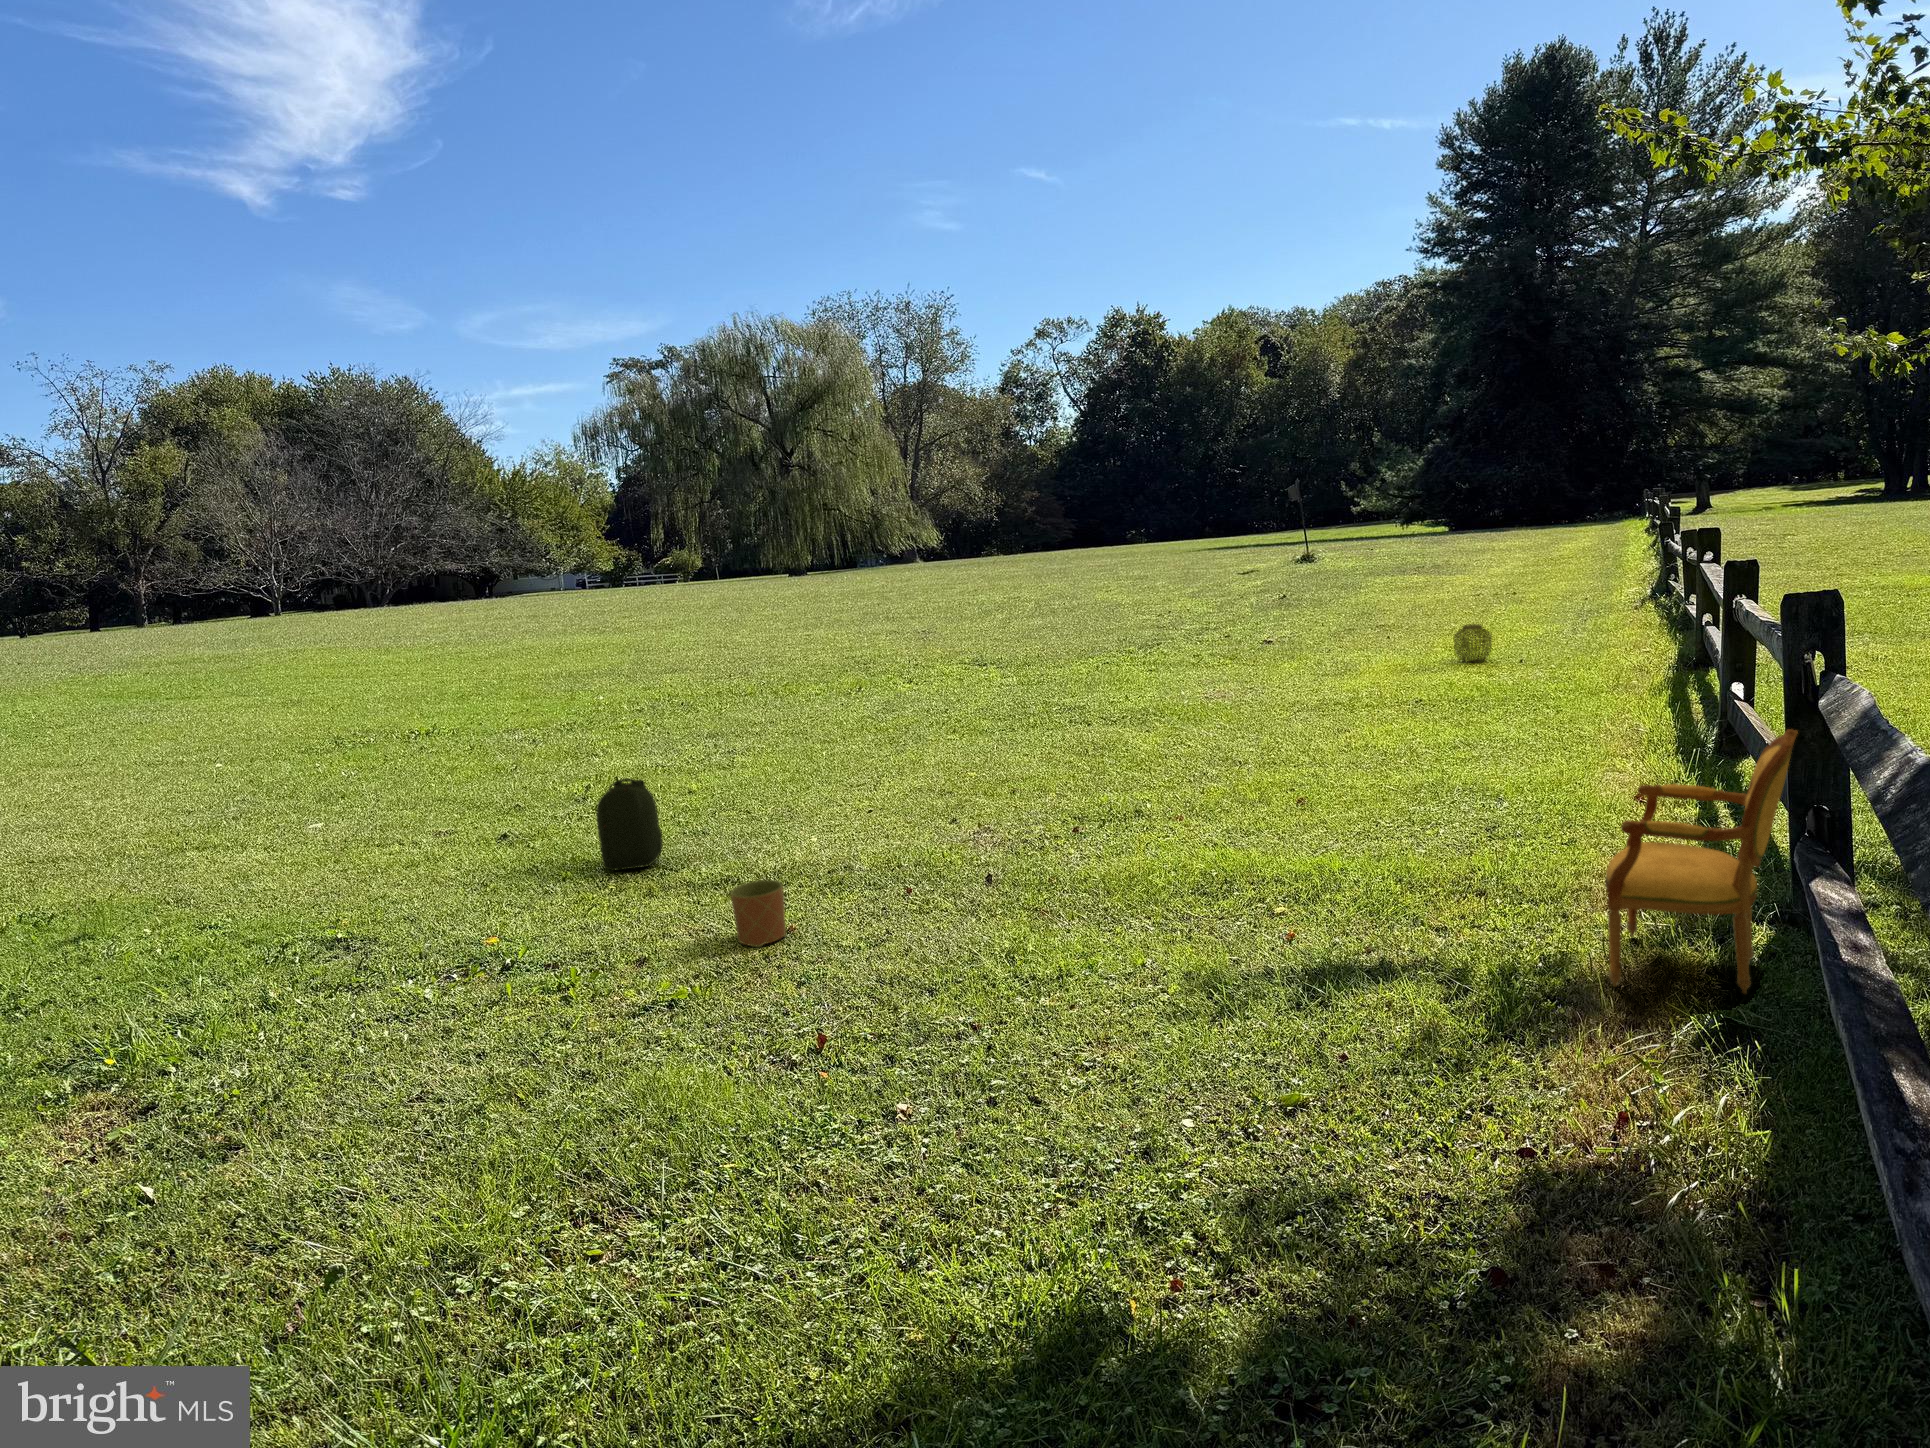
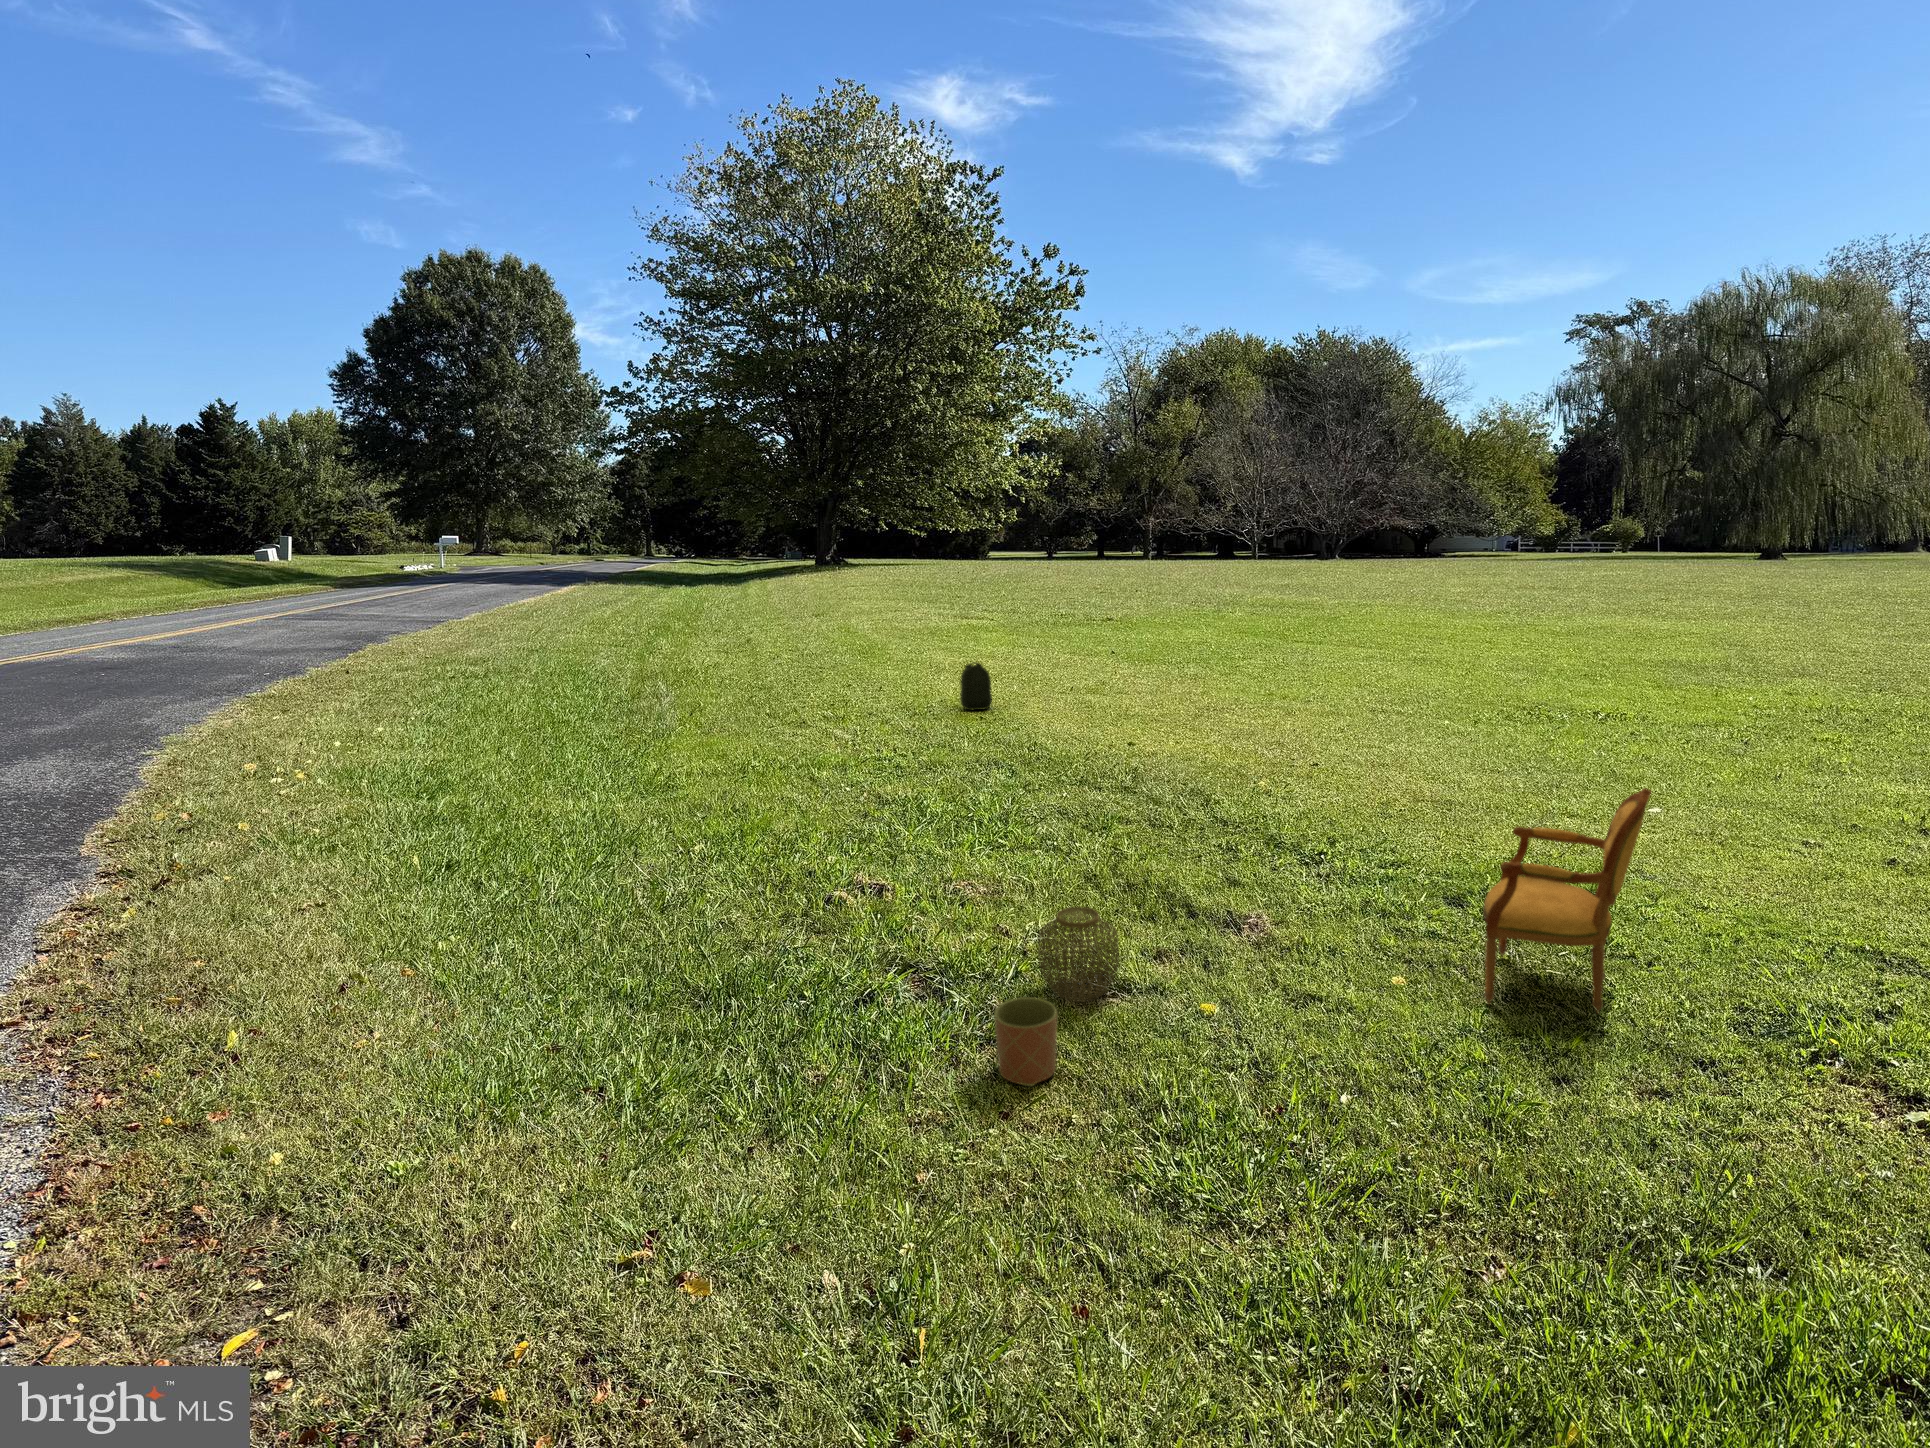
woven basket: present [1454,624,1492,663] -> present [1038,907,1119,1002]
backpack: present [596,778,663,871] -> present [960,662,992,710]
planter: present [730,880,786,947] -> present [994,997,1057,1086]

